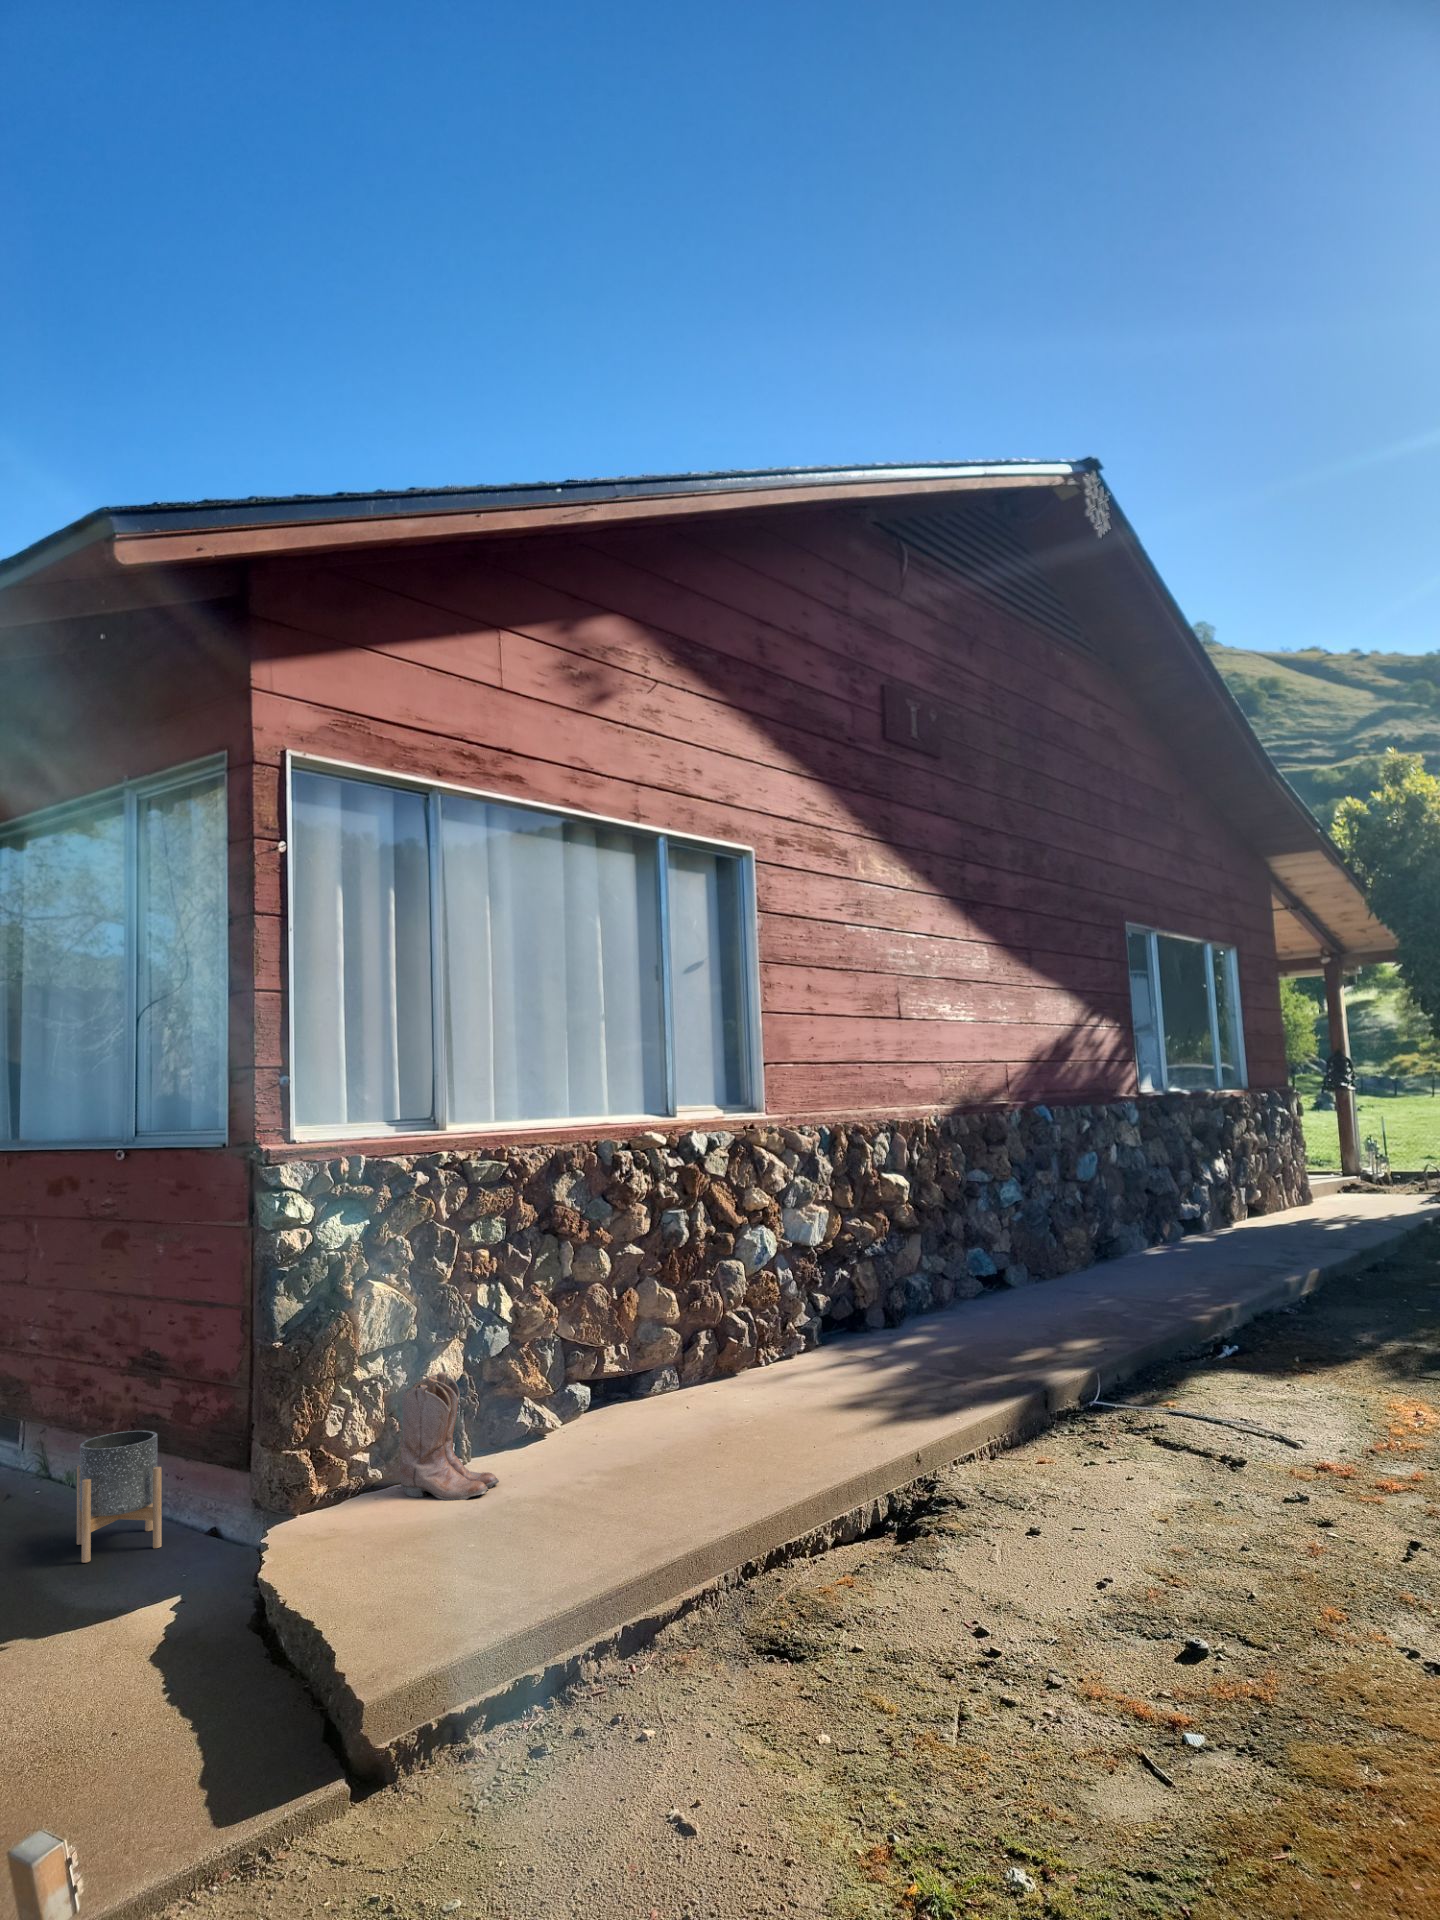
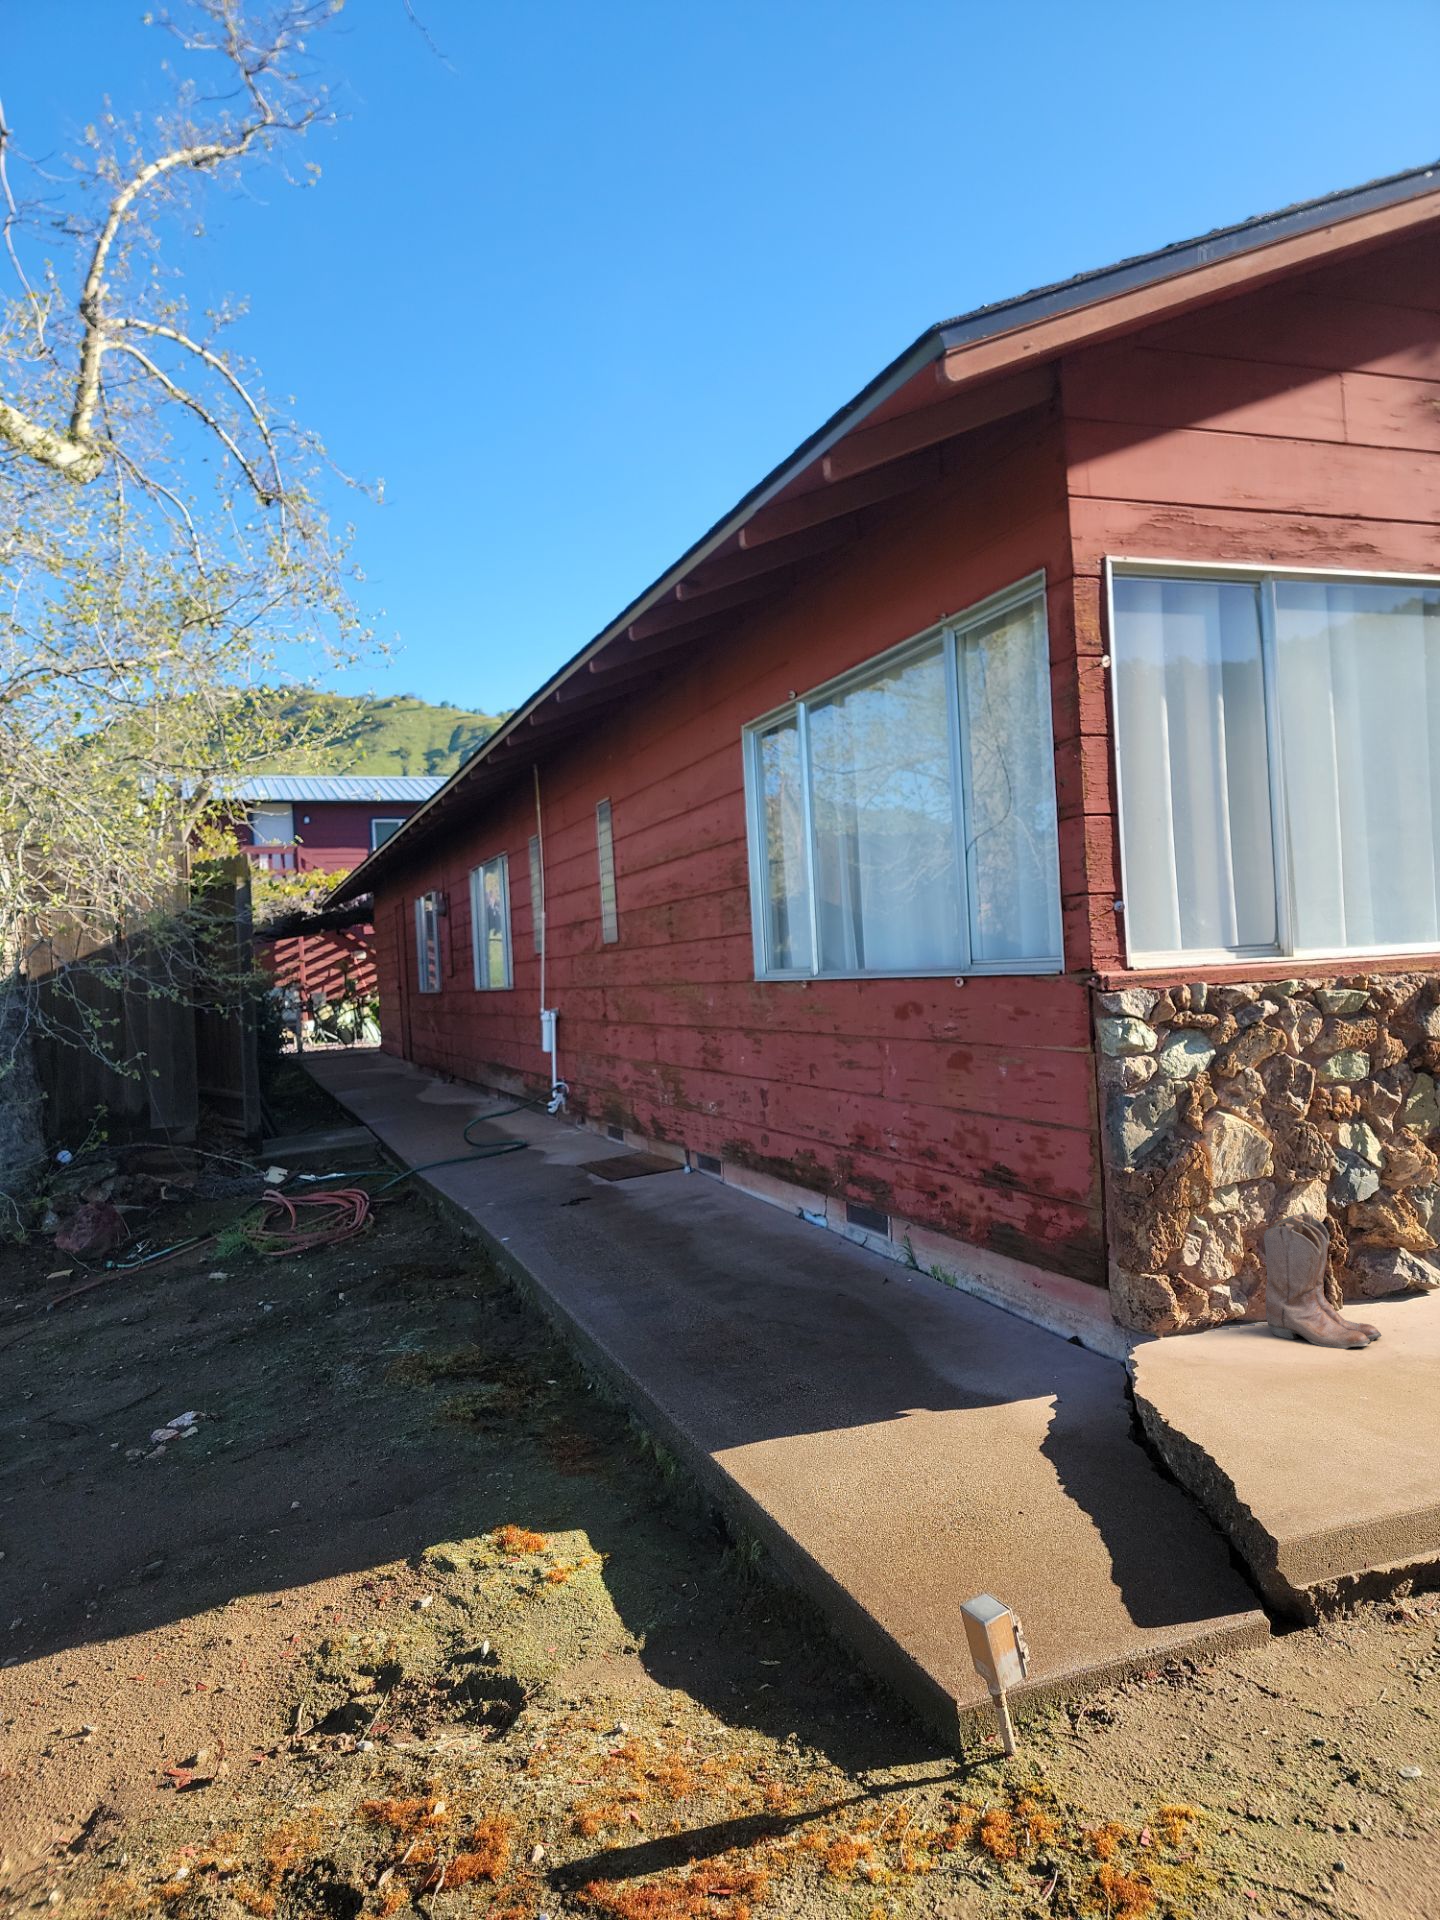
planter: present [77,1431,162,1563] -> none [948,1238,1028,1350]

